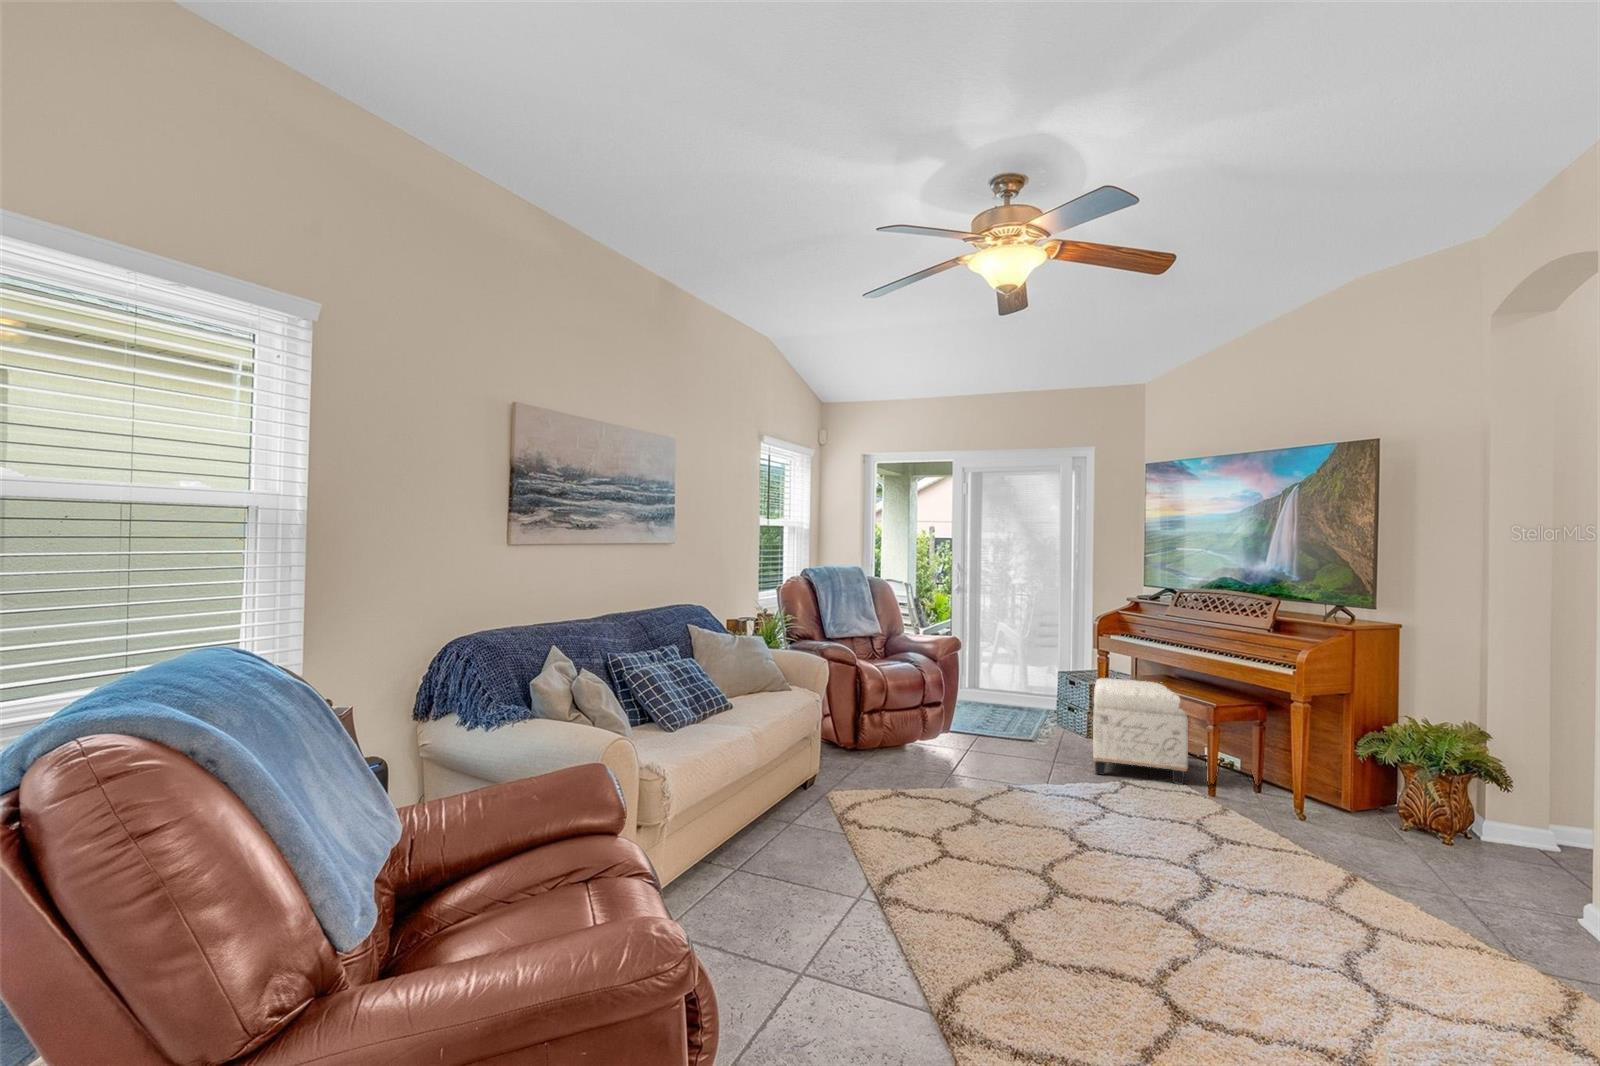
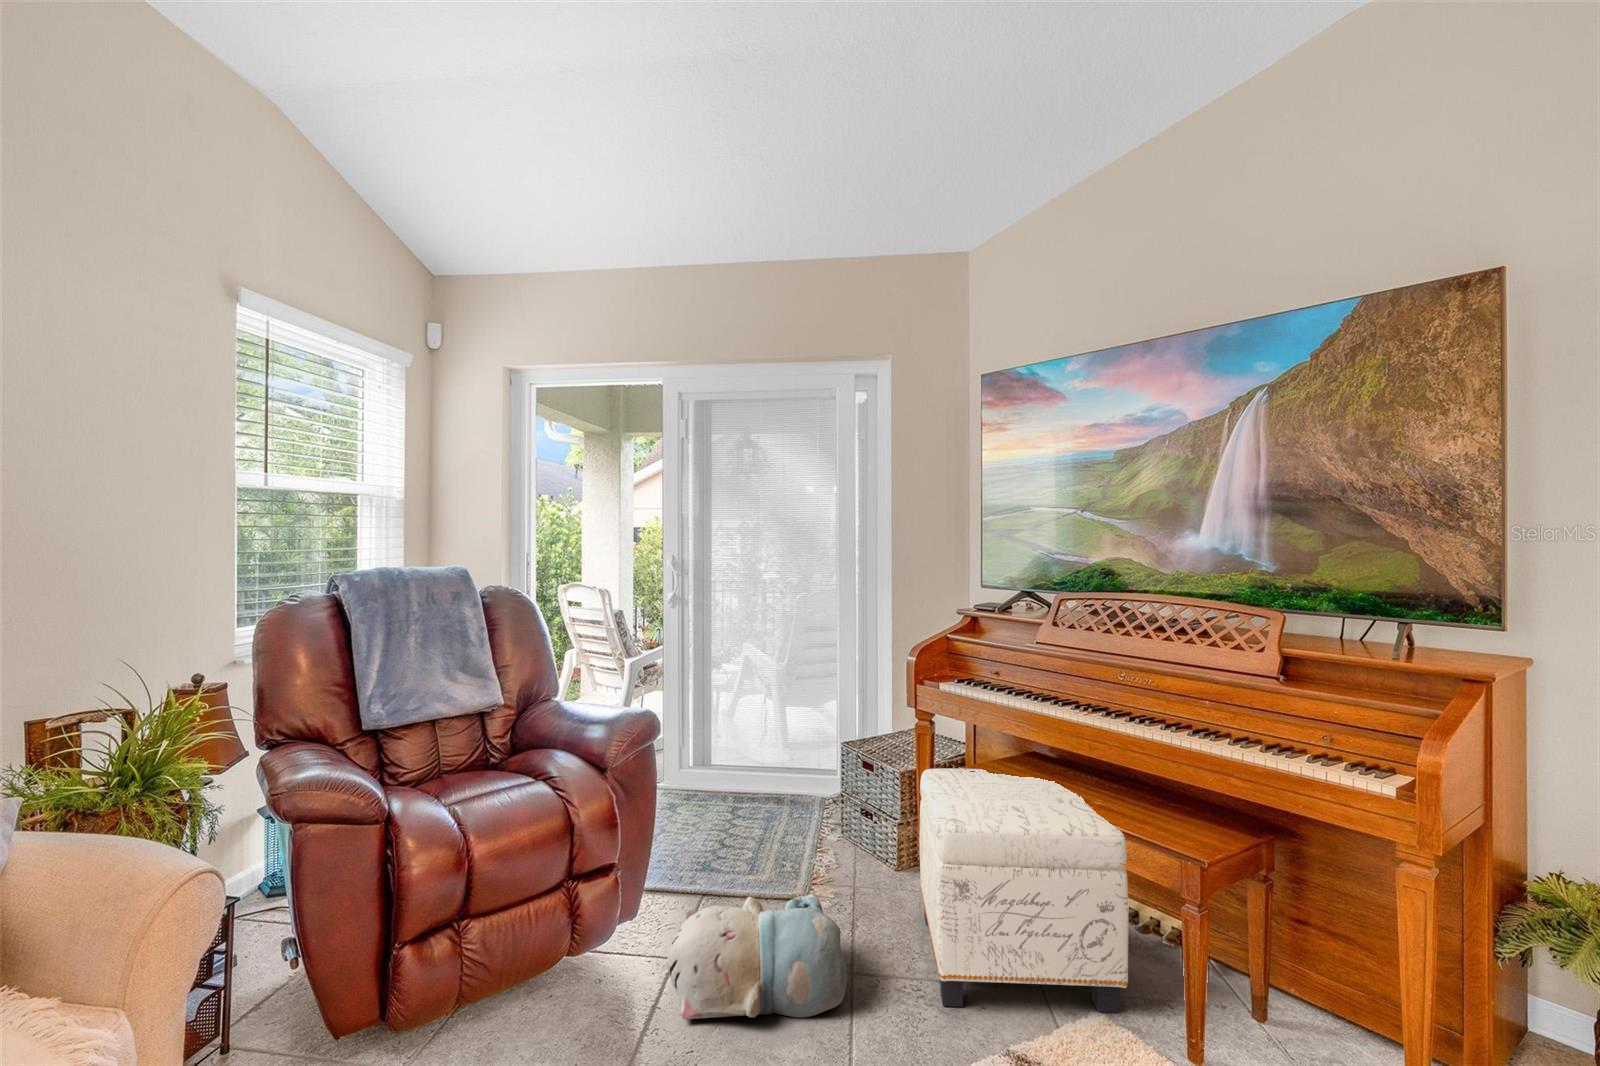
plush toy: none [965,724,1050,769] -> present [666,894,847,1019]

